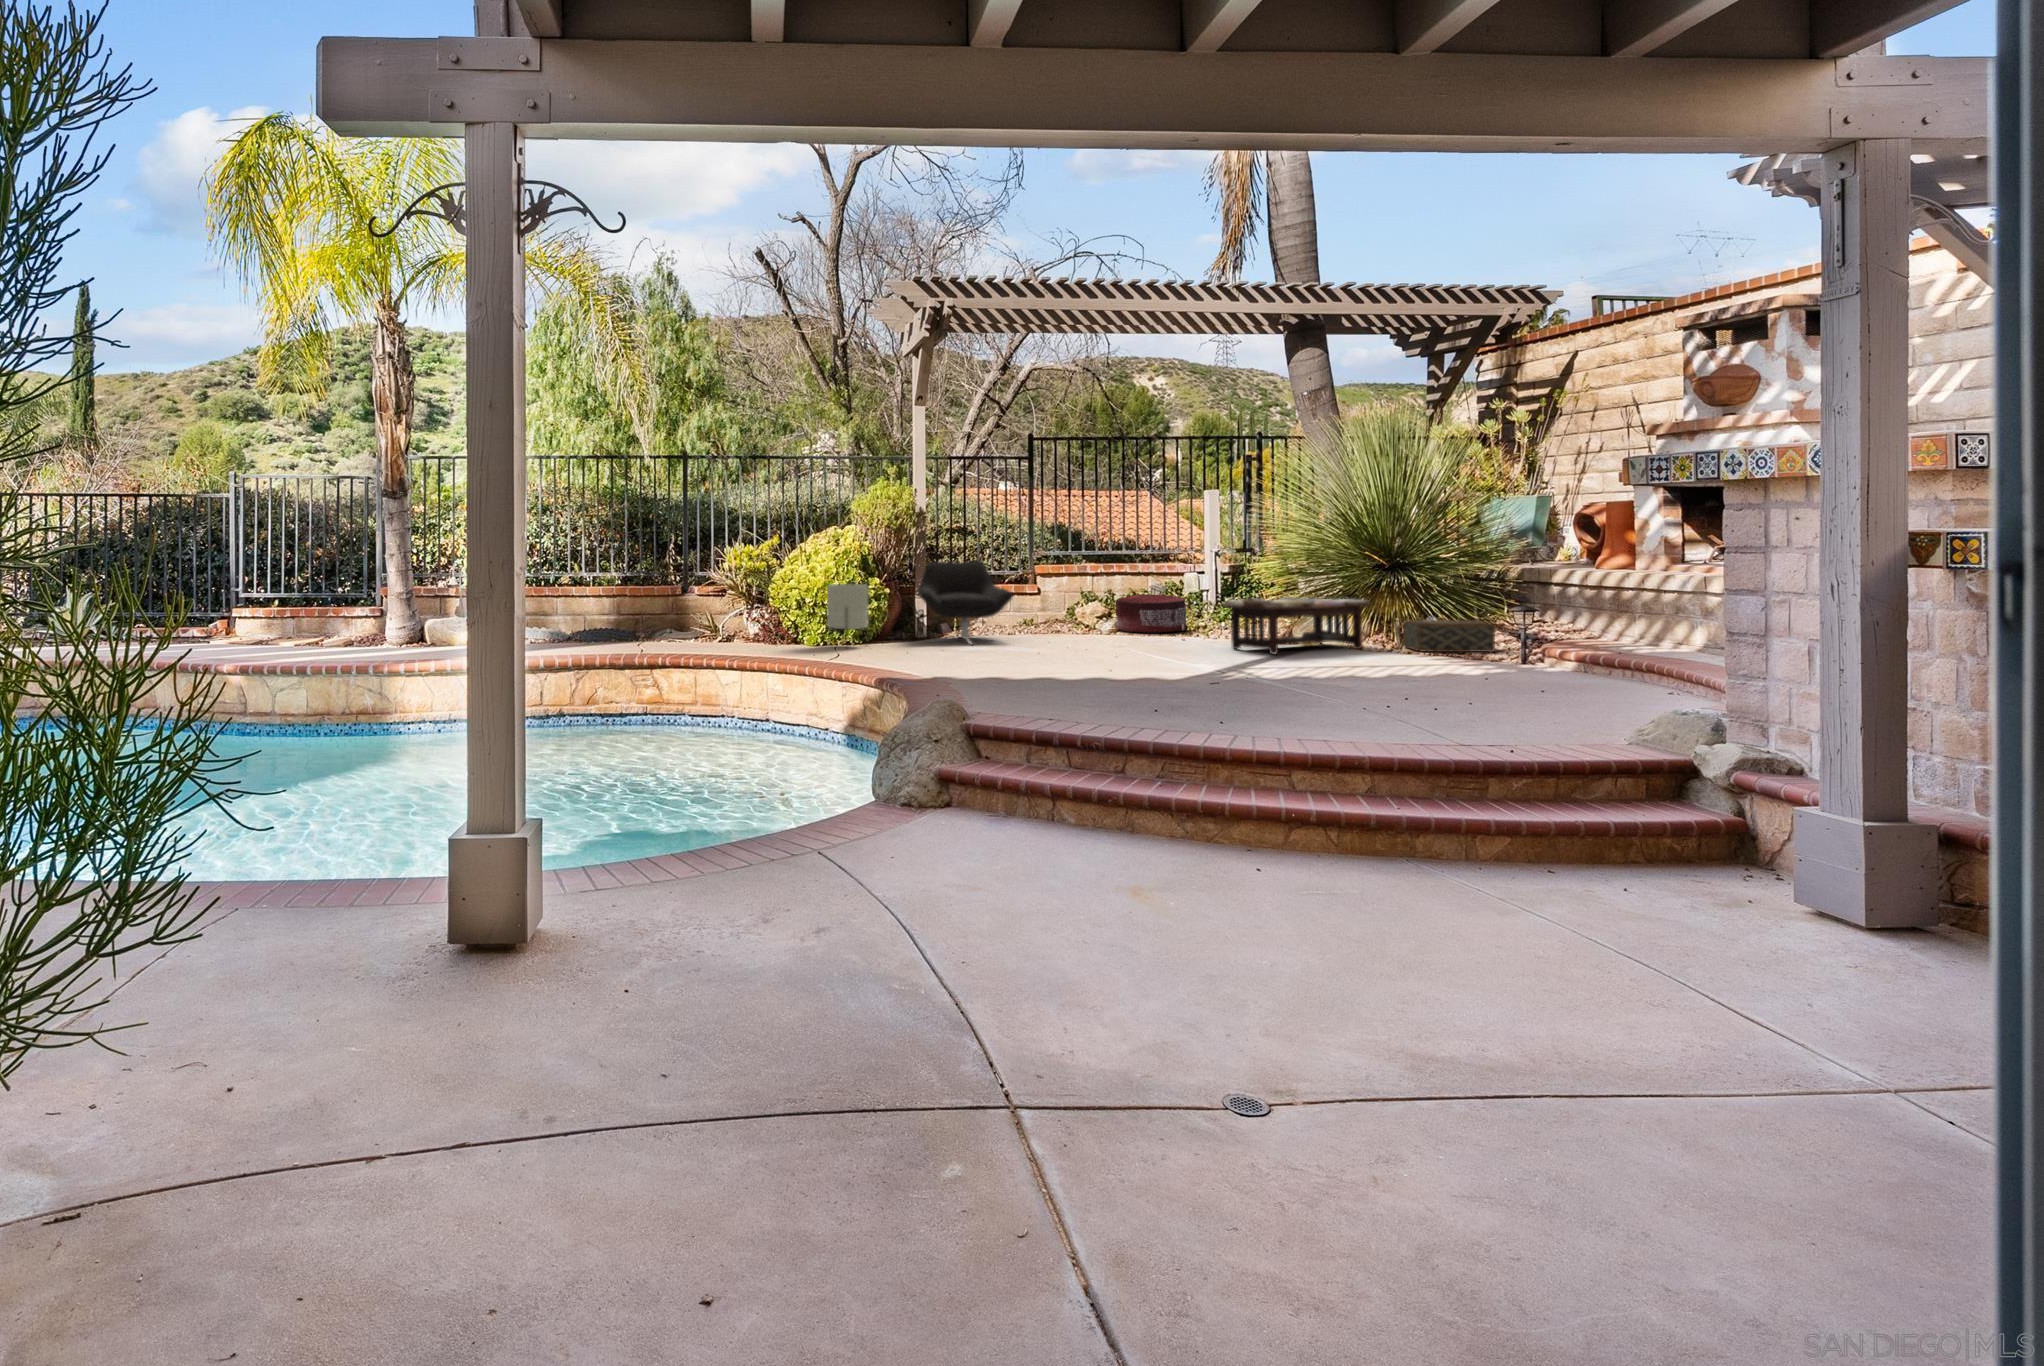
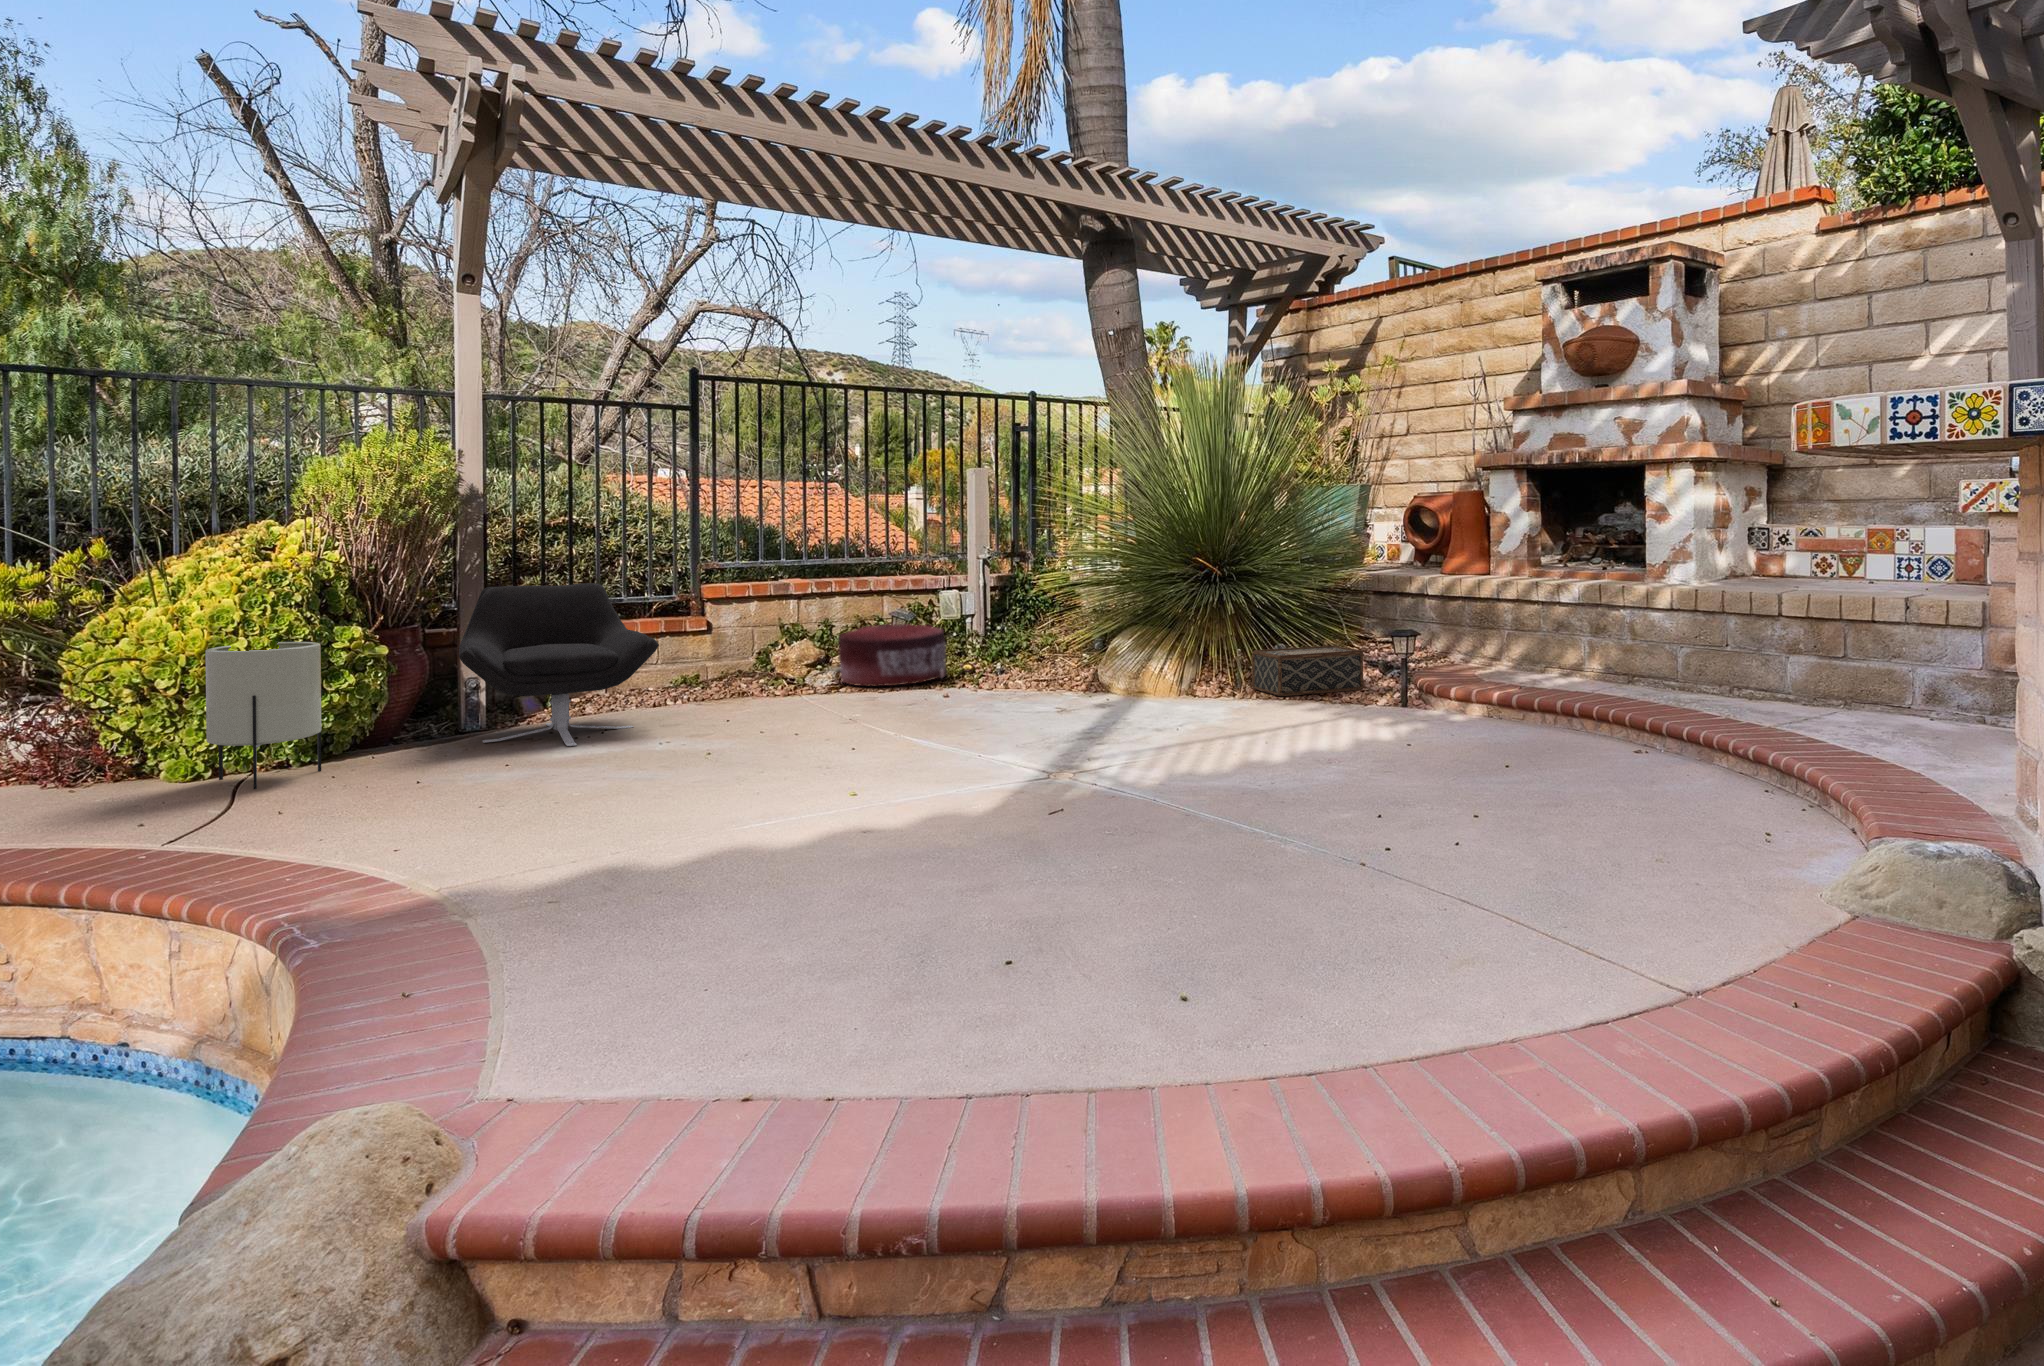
coffee table: present [1221,597,1370,654] -> none [1018,625,1216,722]

